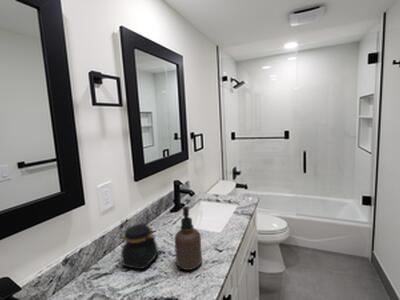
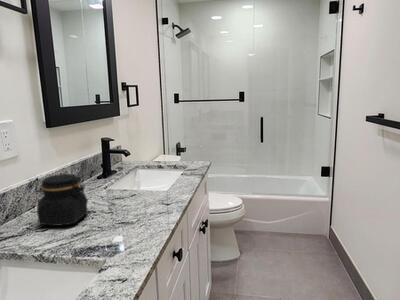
soap dispenser: present [175,207,202,270] -> none [112,145,146,221]

